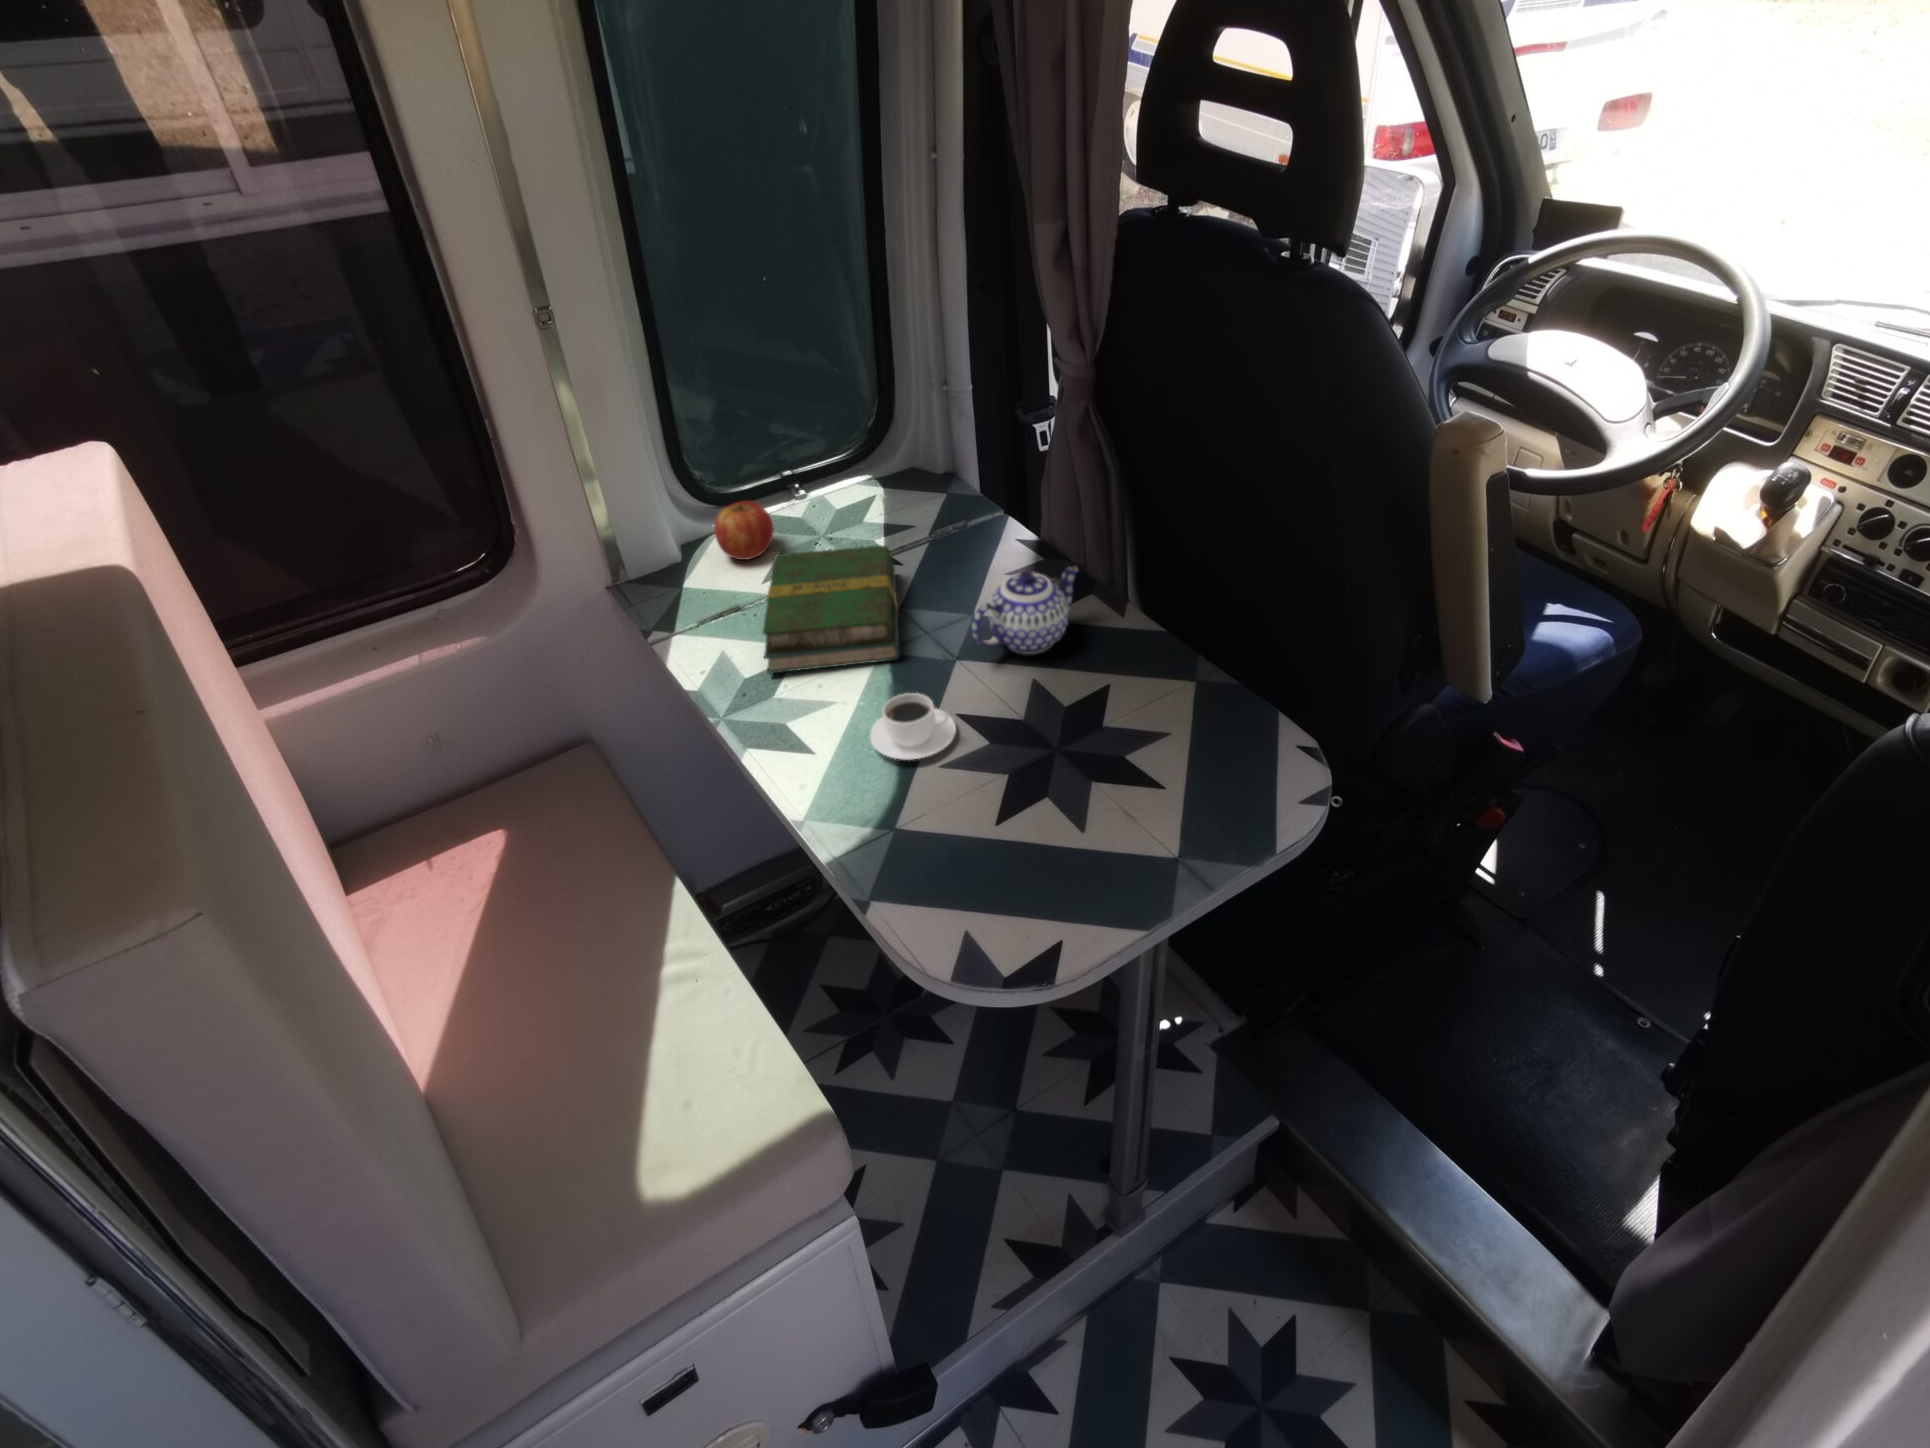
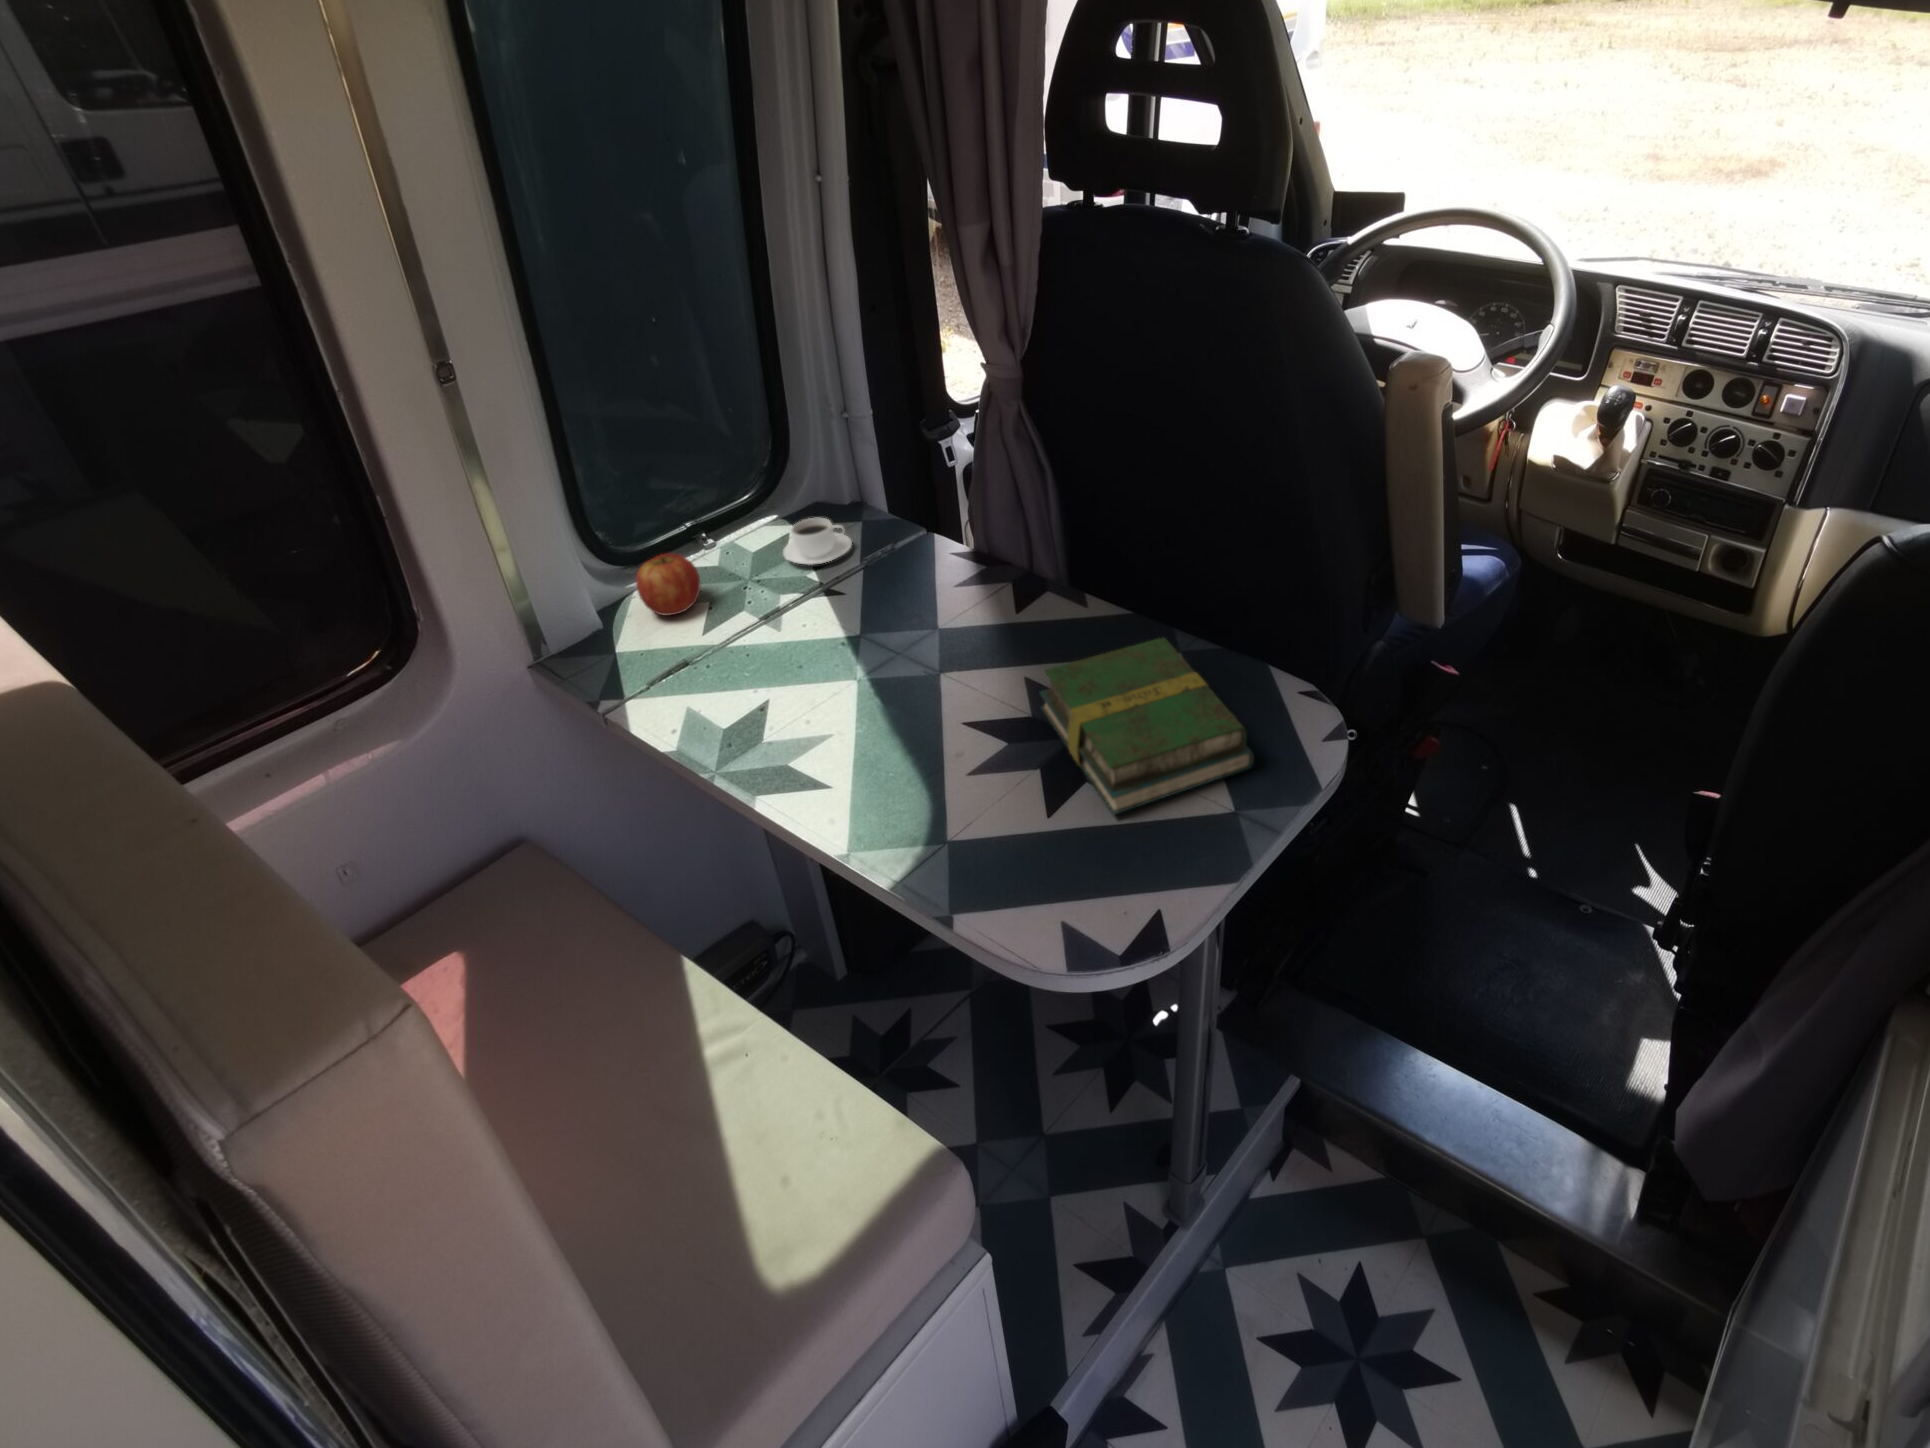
book: present [763,546,900,673] -> present [1040,638,1254,814]
teapot: present [972,567,1078,654] -> none [954,562,1043,655]
coffee cup: present [870,693,956,760] -> present [783,518,852,565]

